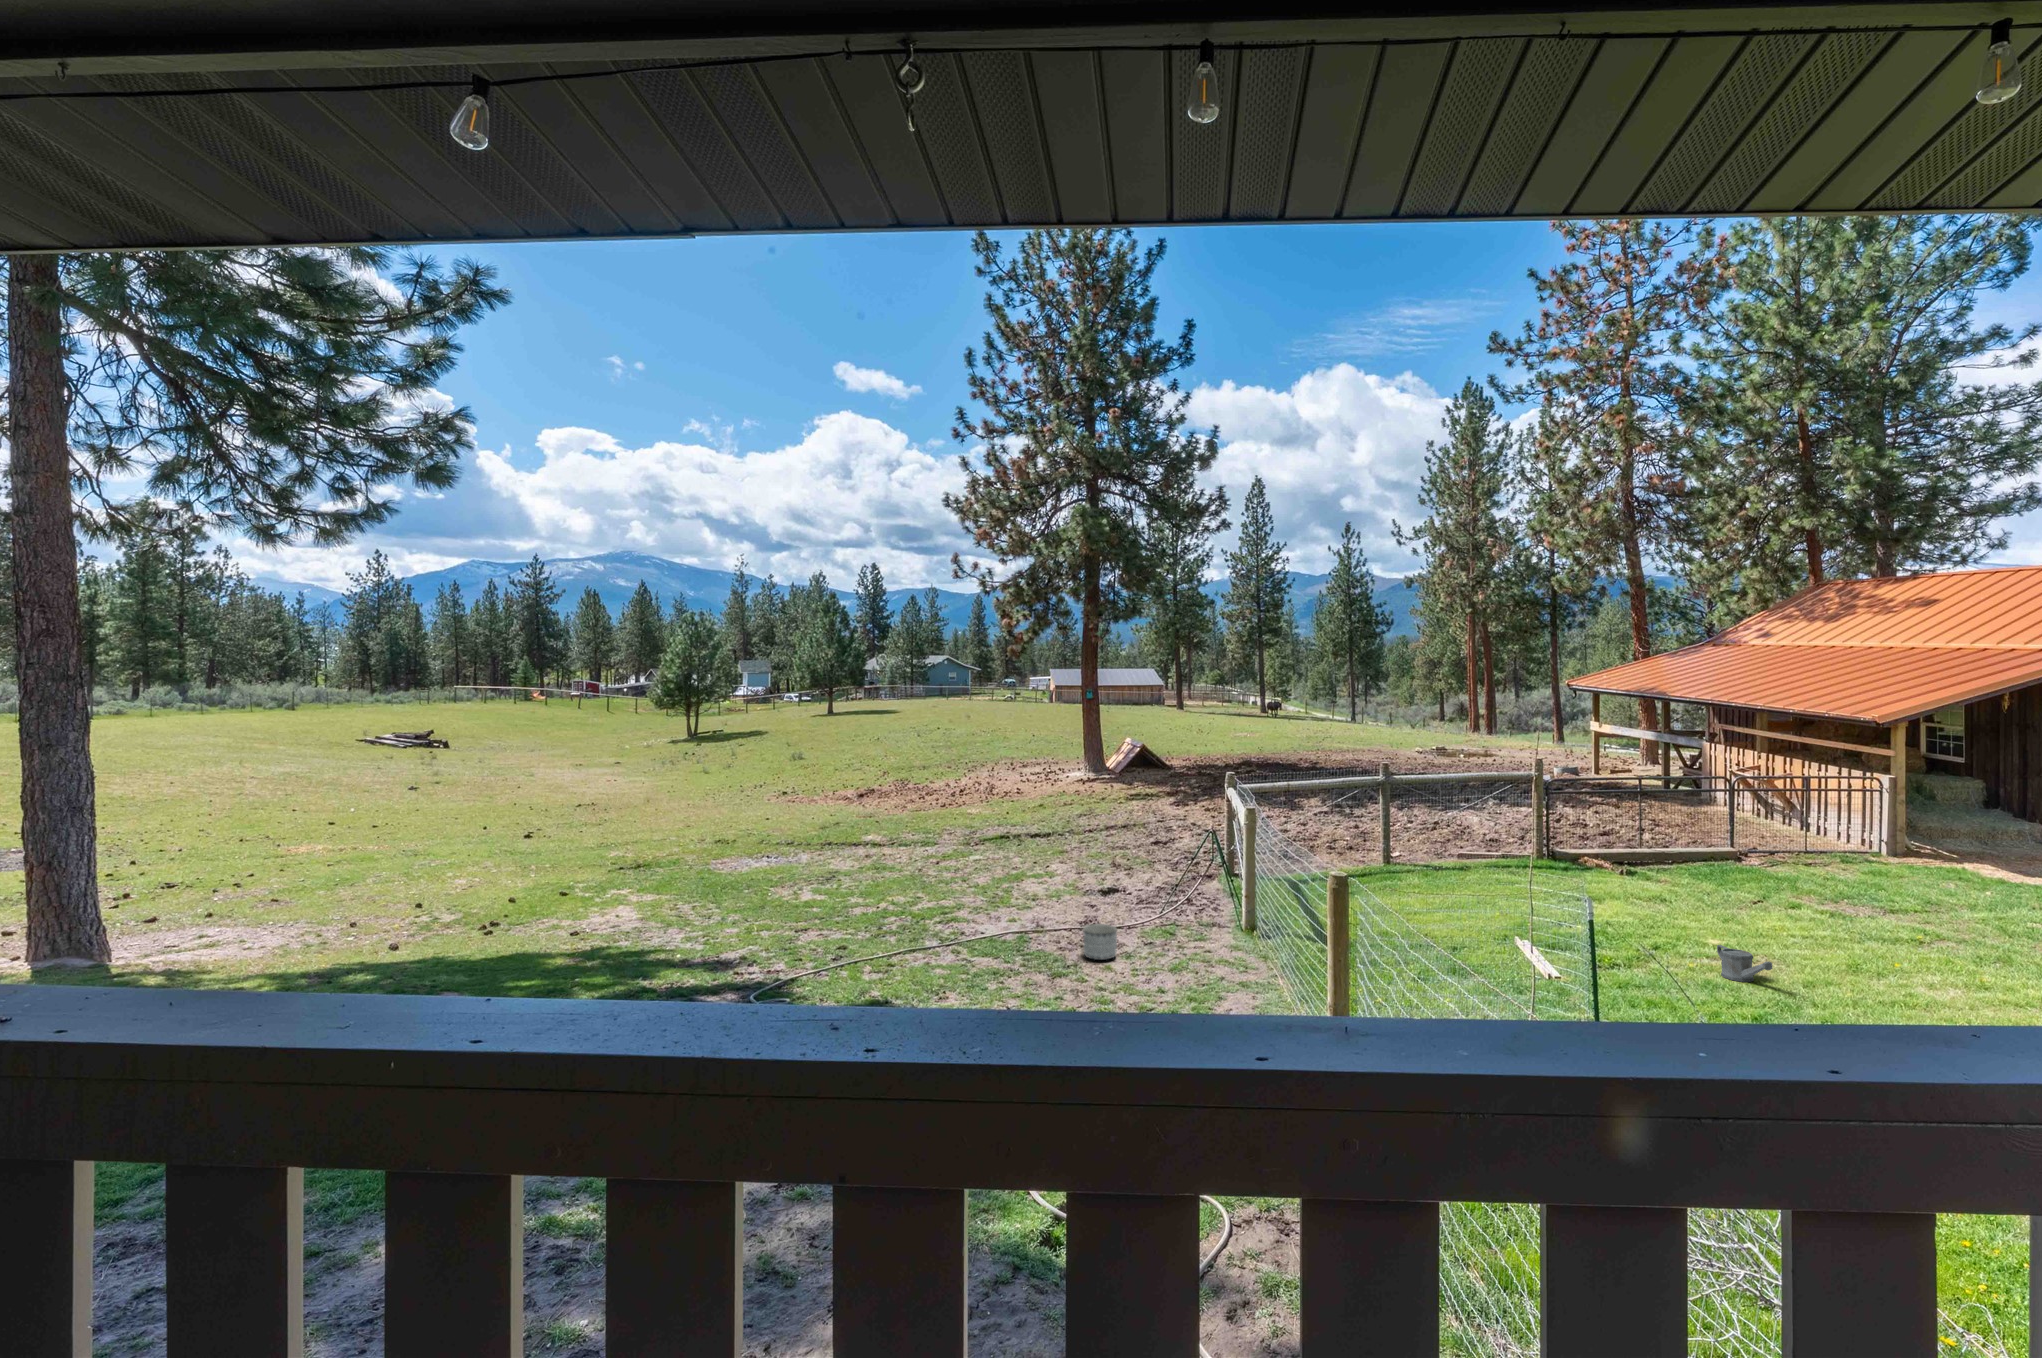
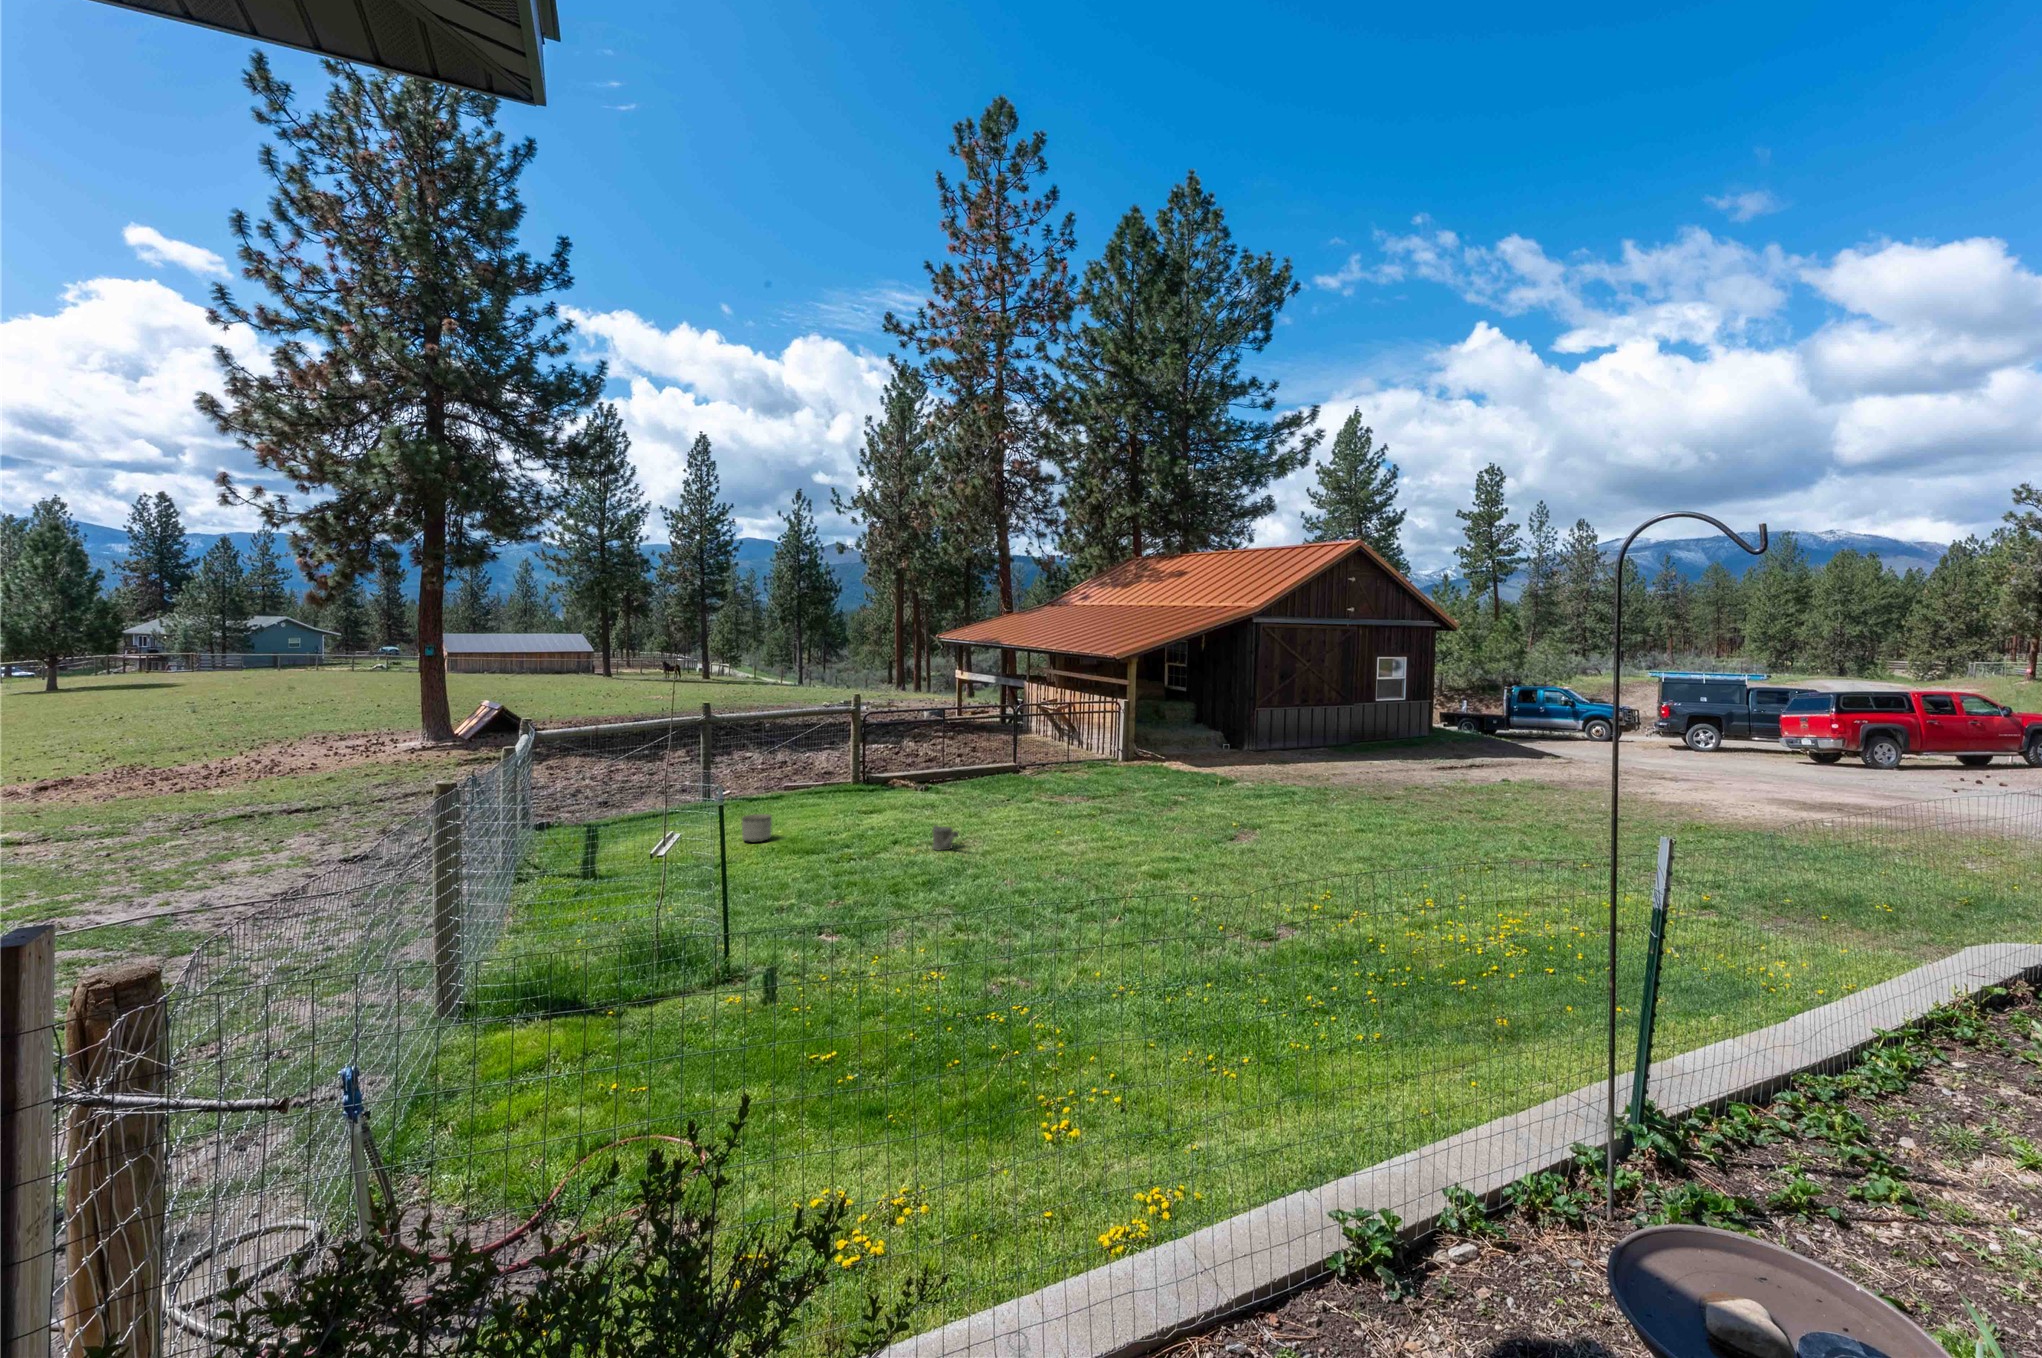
planter: present [1083,924,1117,960] -> present [742,814,772,842]

